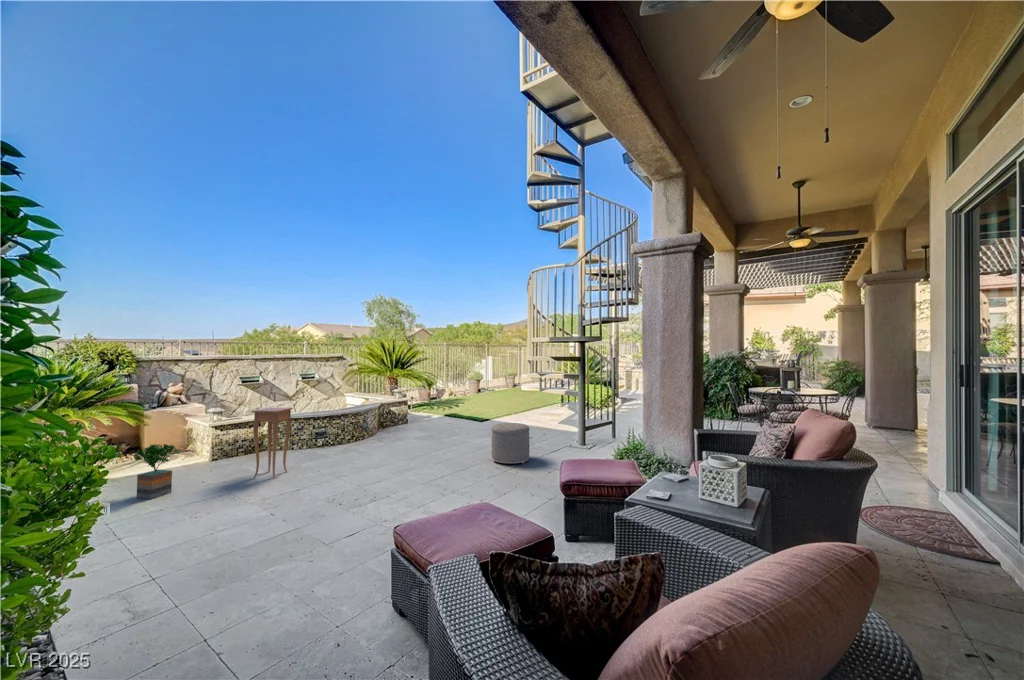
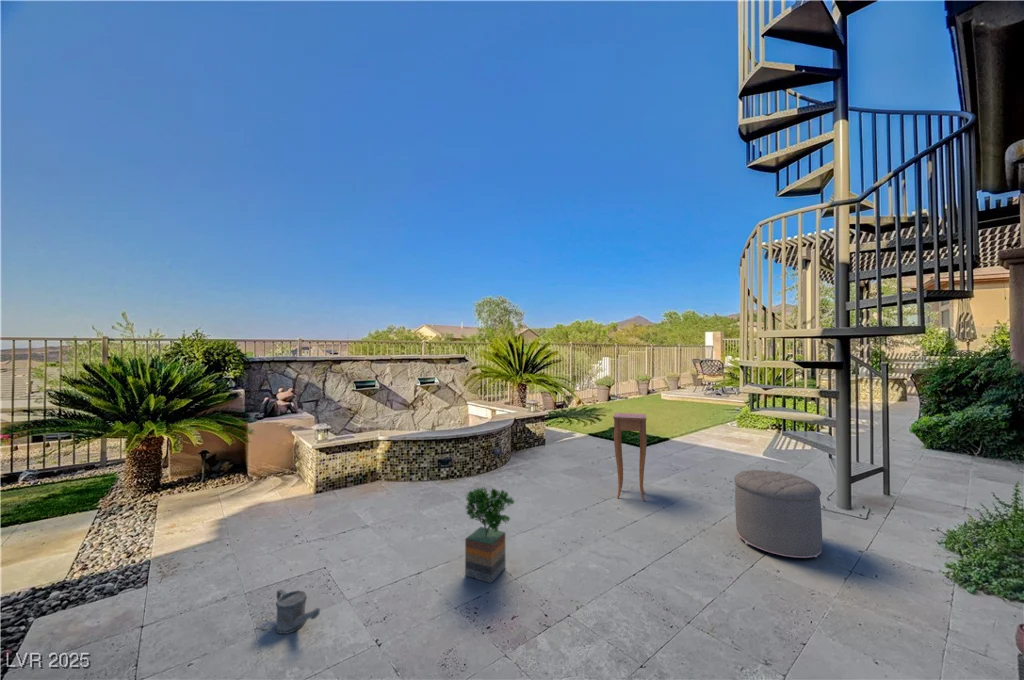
side table: present [252,407,293,478] -> present [613,413,647,501]
potted tree: present [135,444,180,499] -> present [465,488,514,583]
watering can: none [209,489,239,508] -> present [276,589,320,634]

